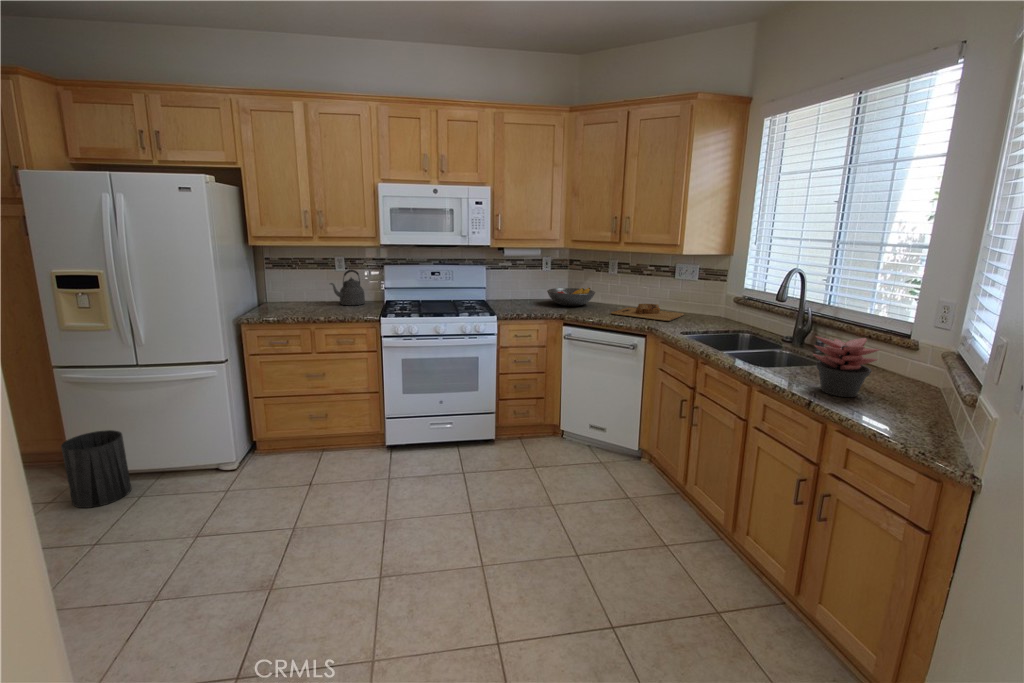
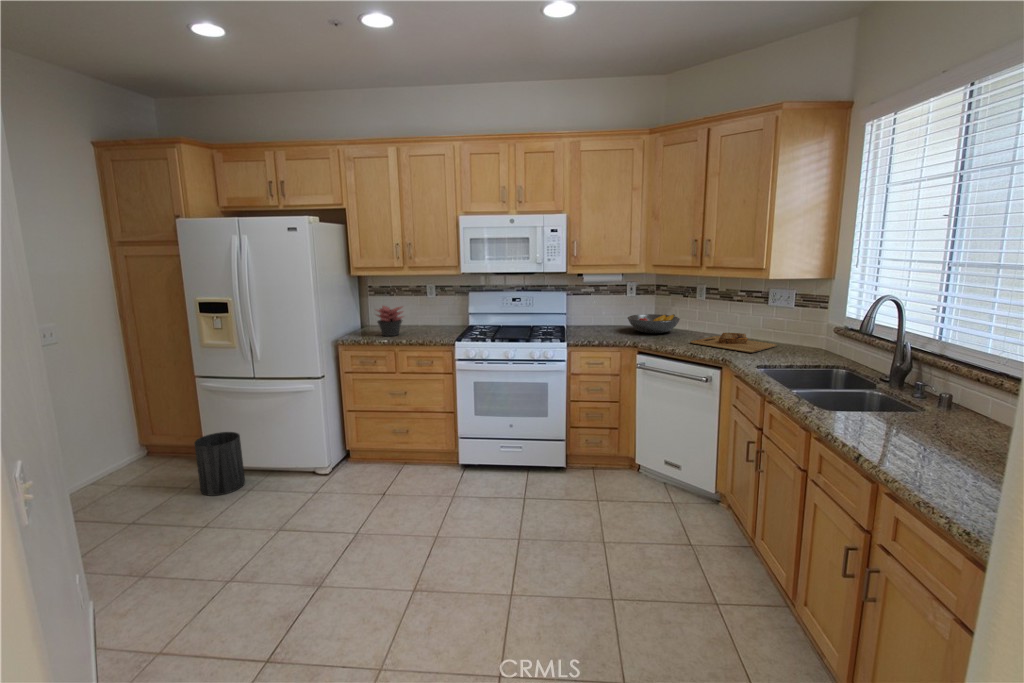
kettle: present [330,270,365,305] -> none [417,296,450,329]
succulent plant: present [813,336,880,397] -> present [376,306,403,336]

